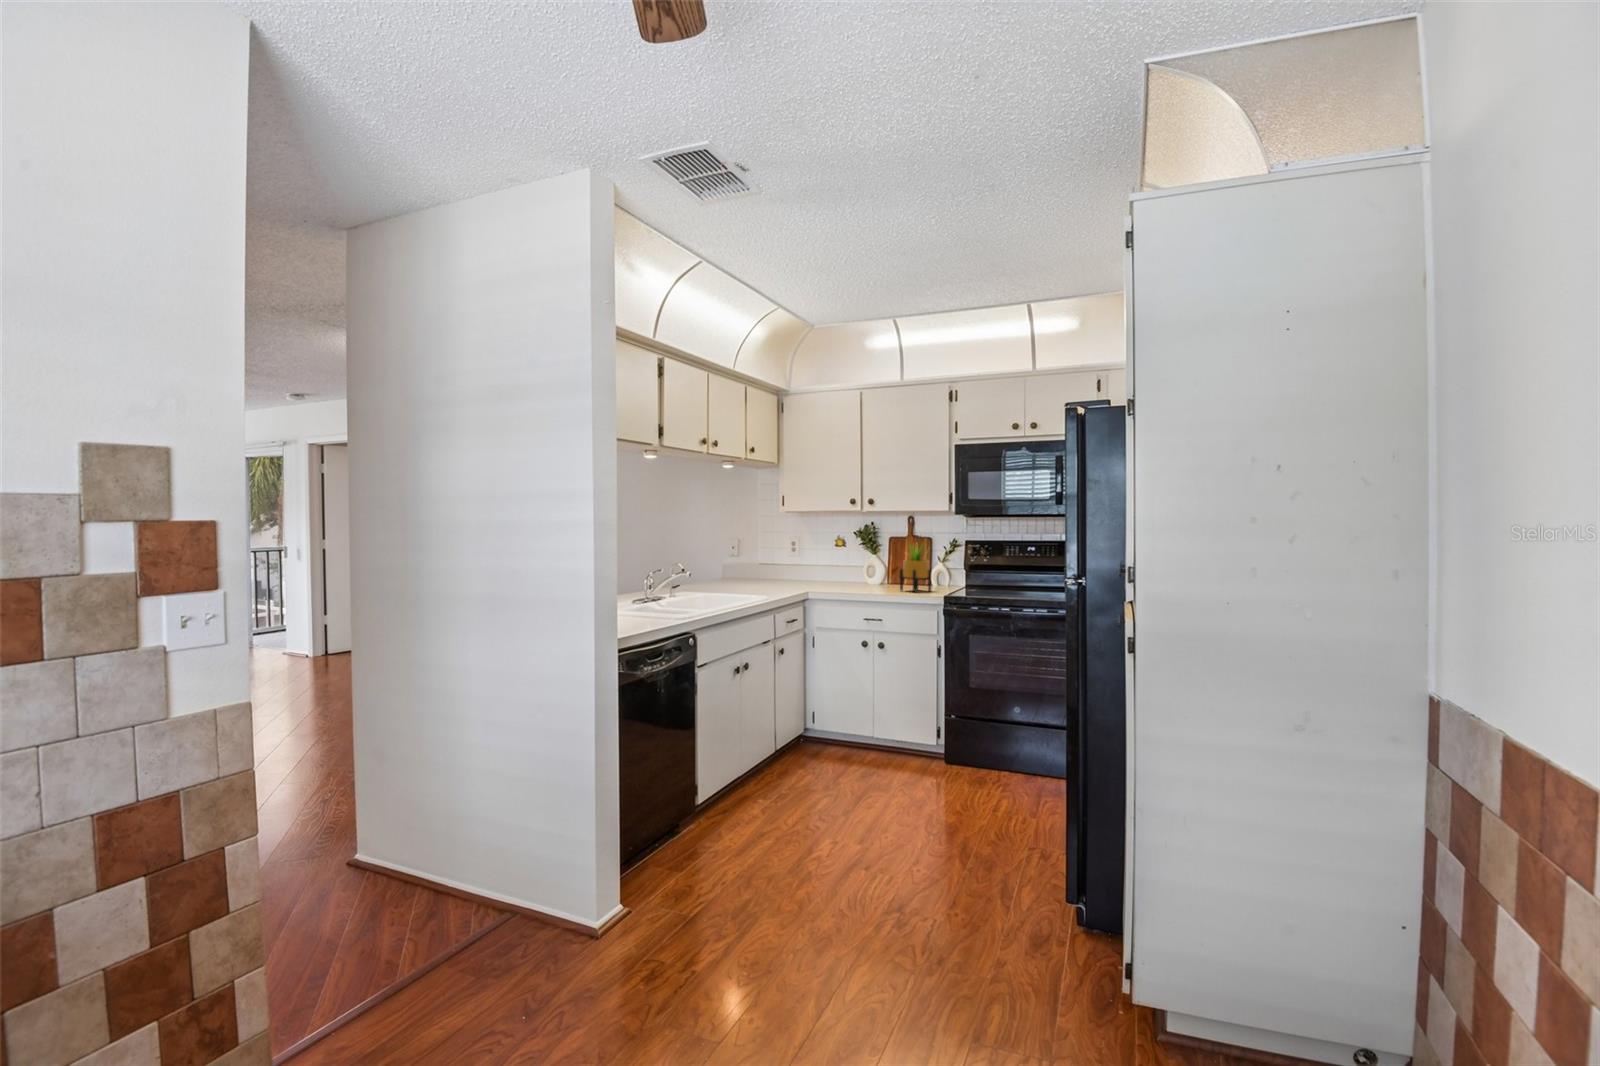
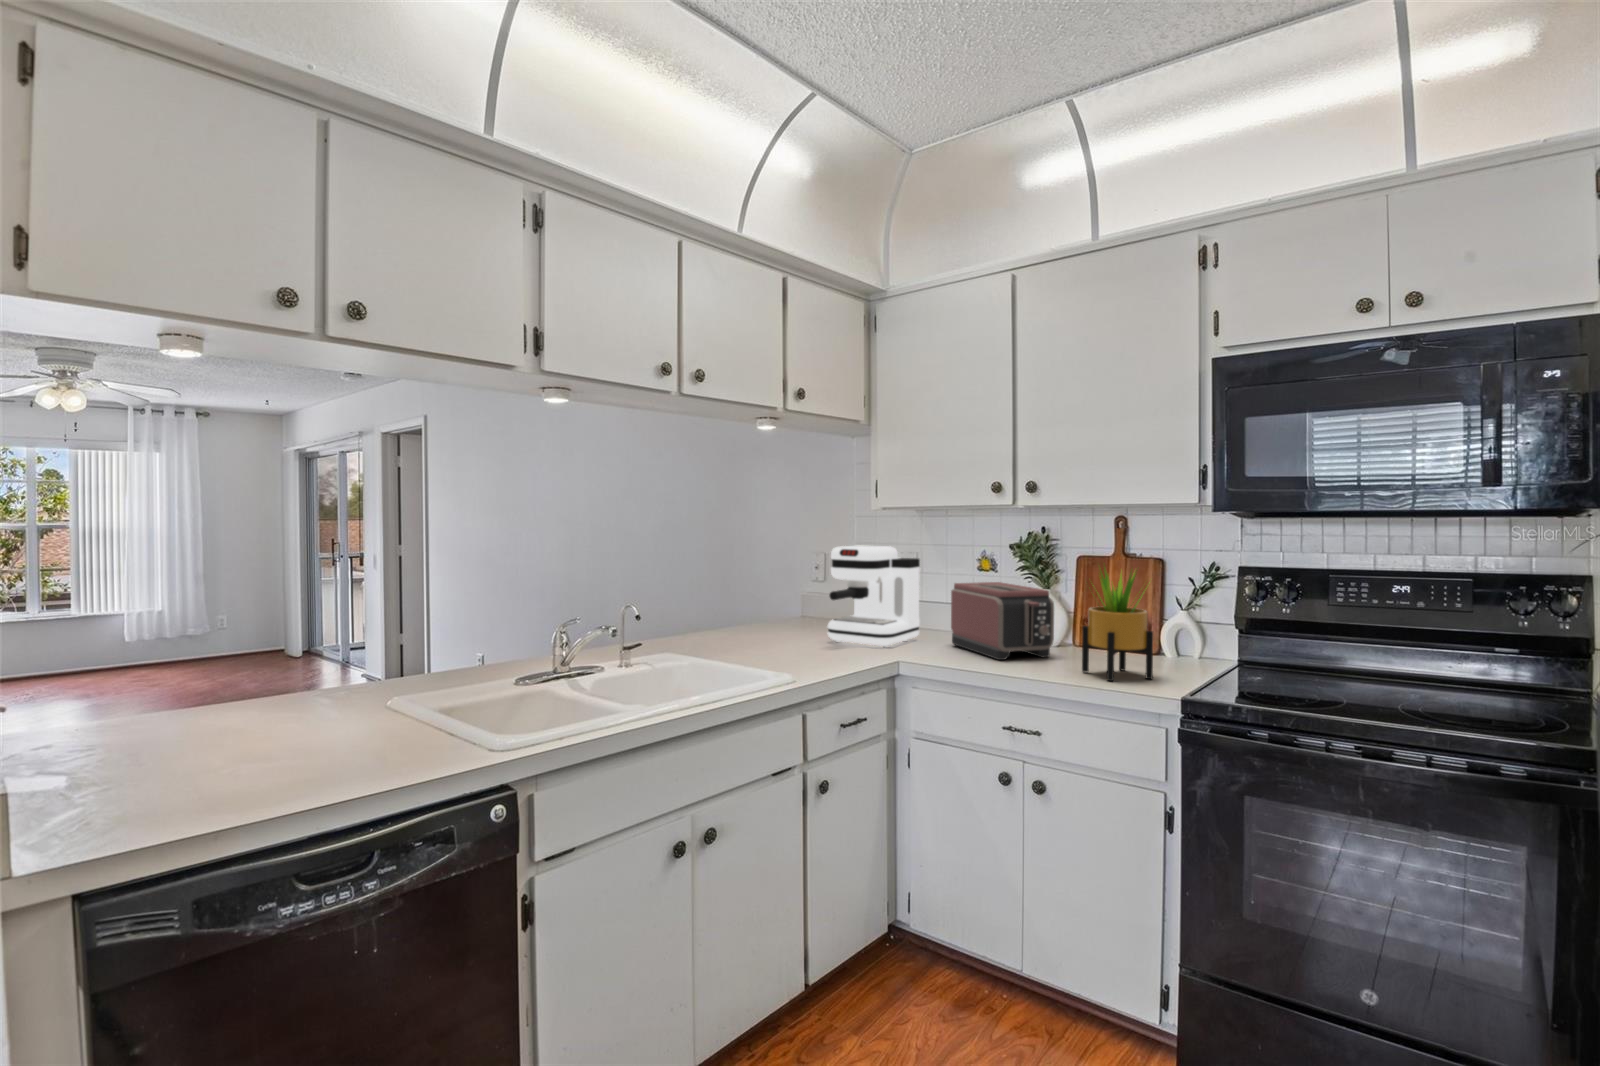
coffee maker: none [762,533,809,587] -> present [828,545,920,647]
toaster: none [829,552,883,589] -> present [951,582,1054,660]

